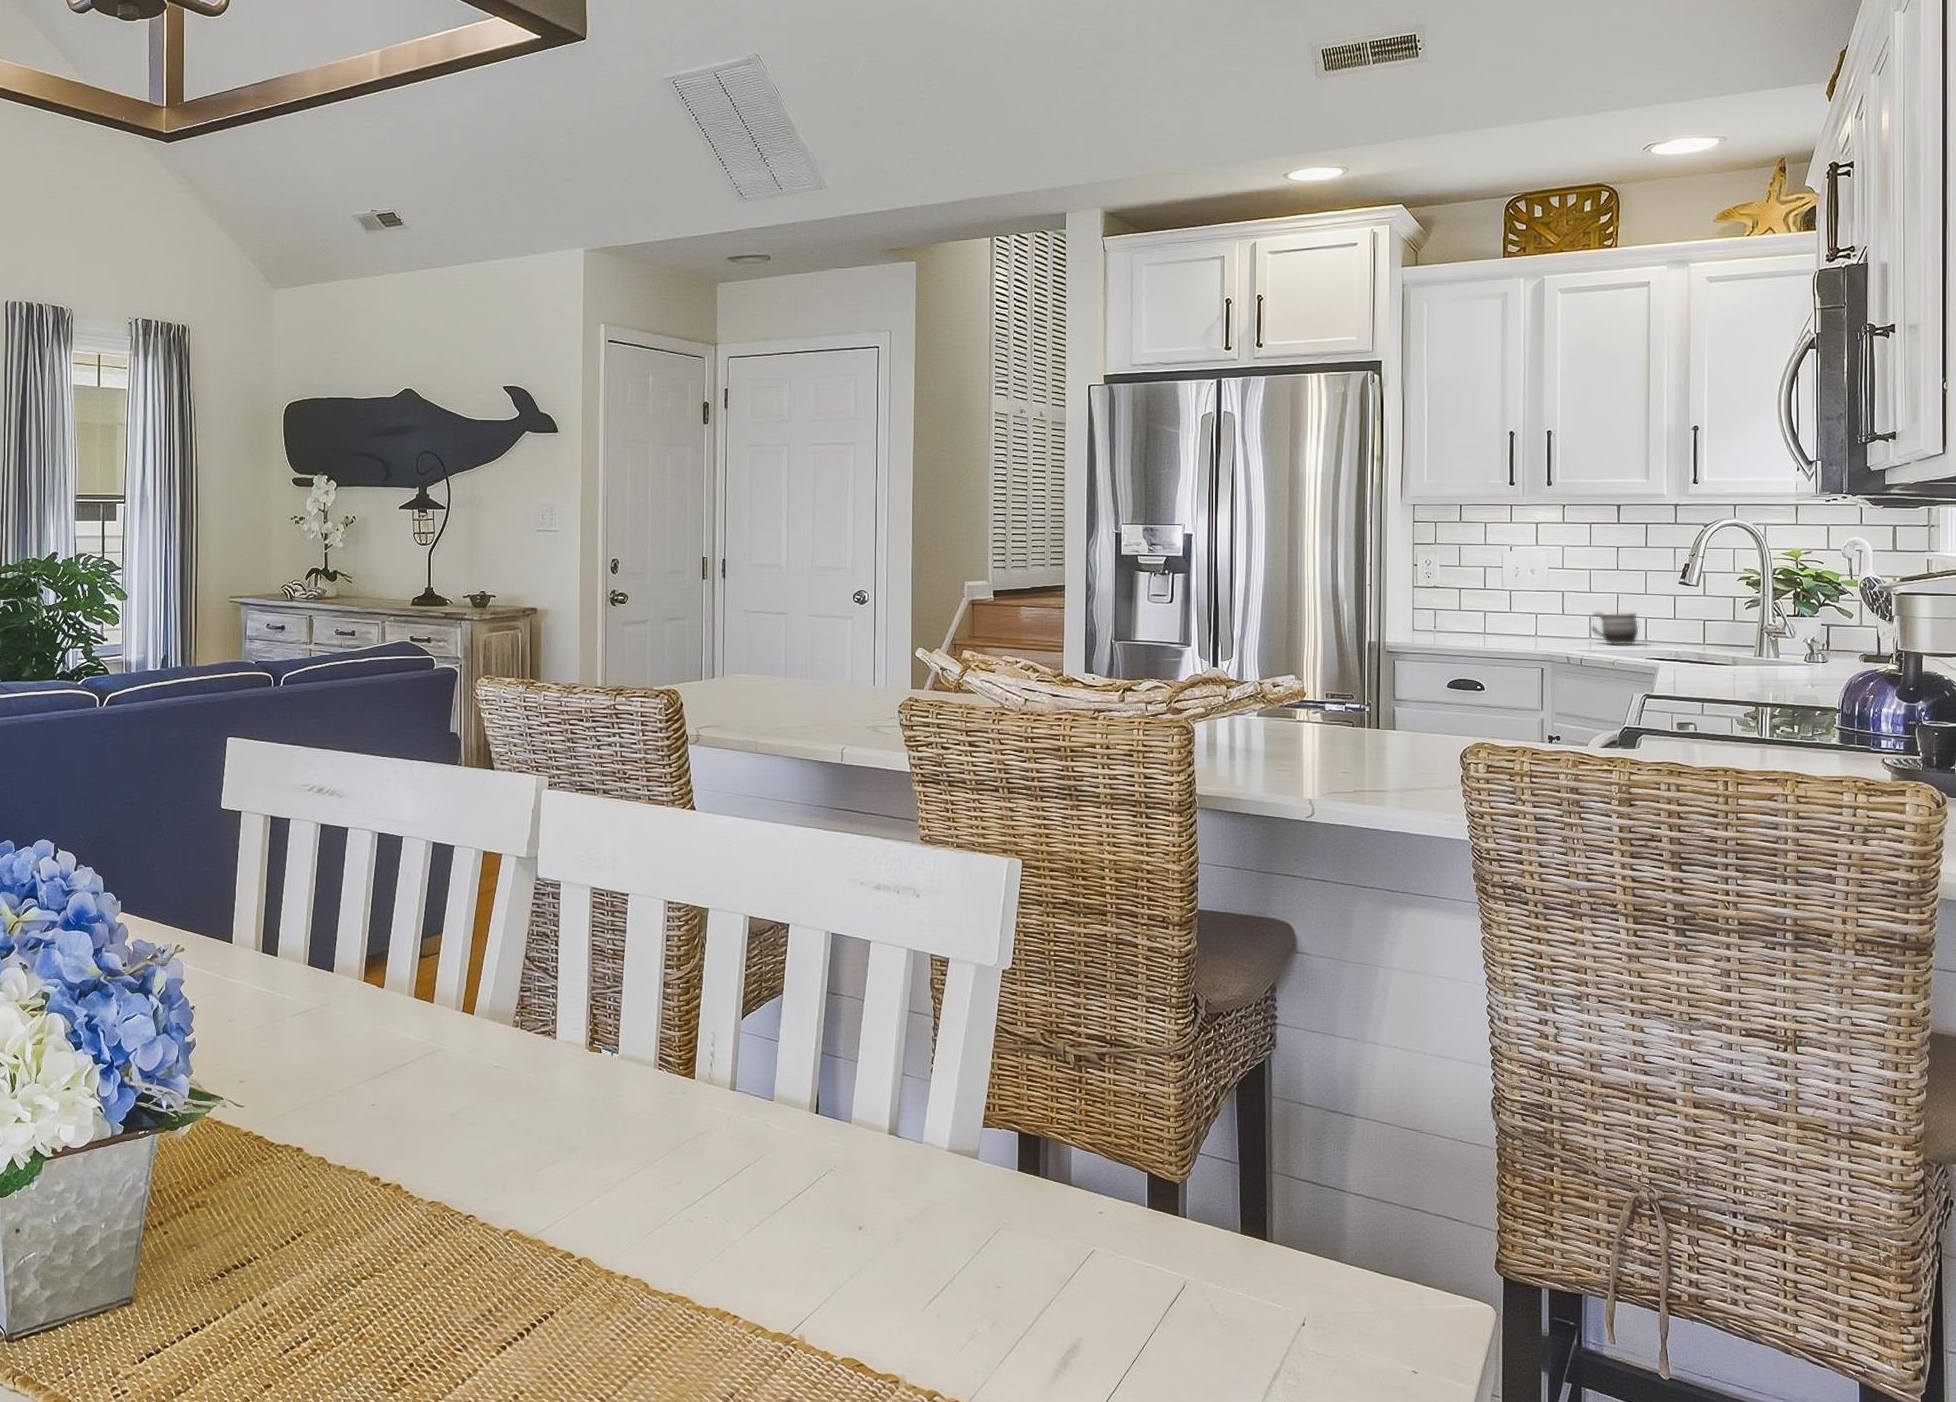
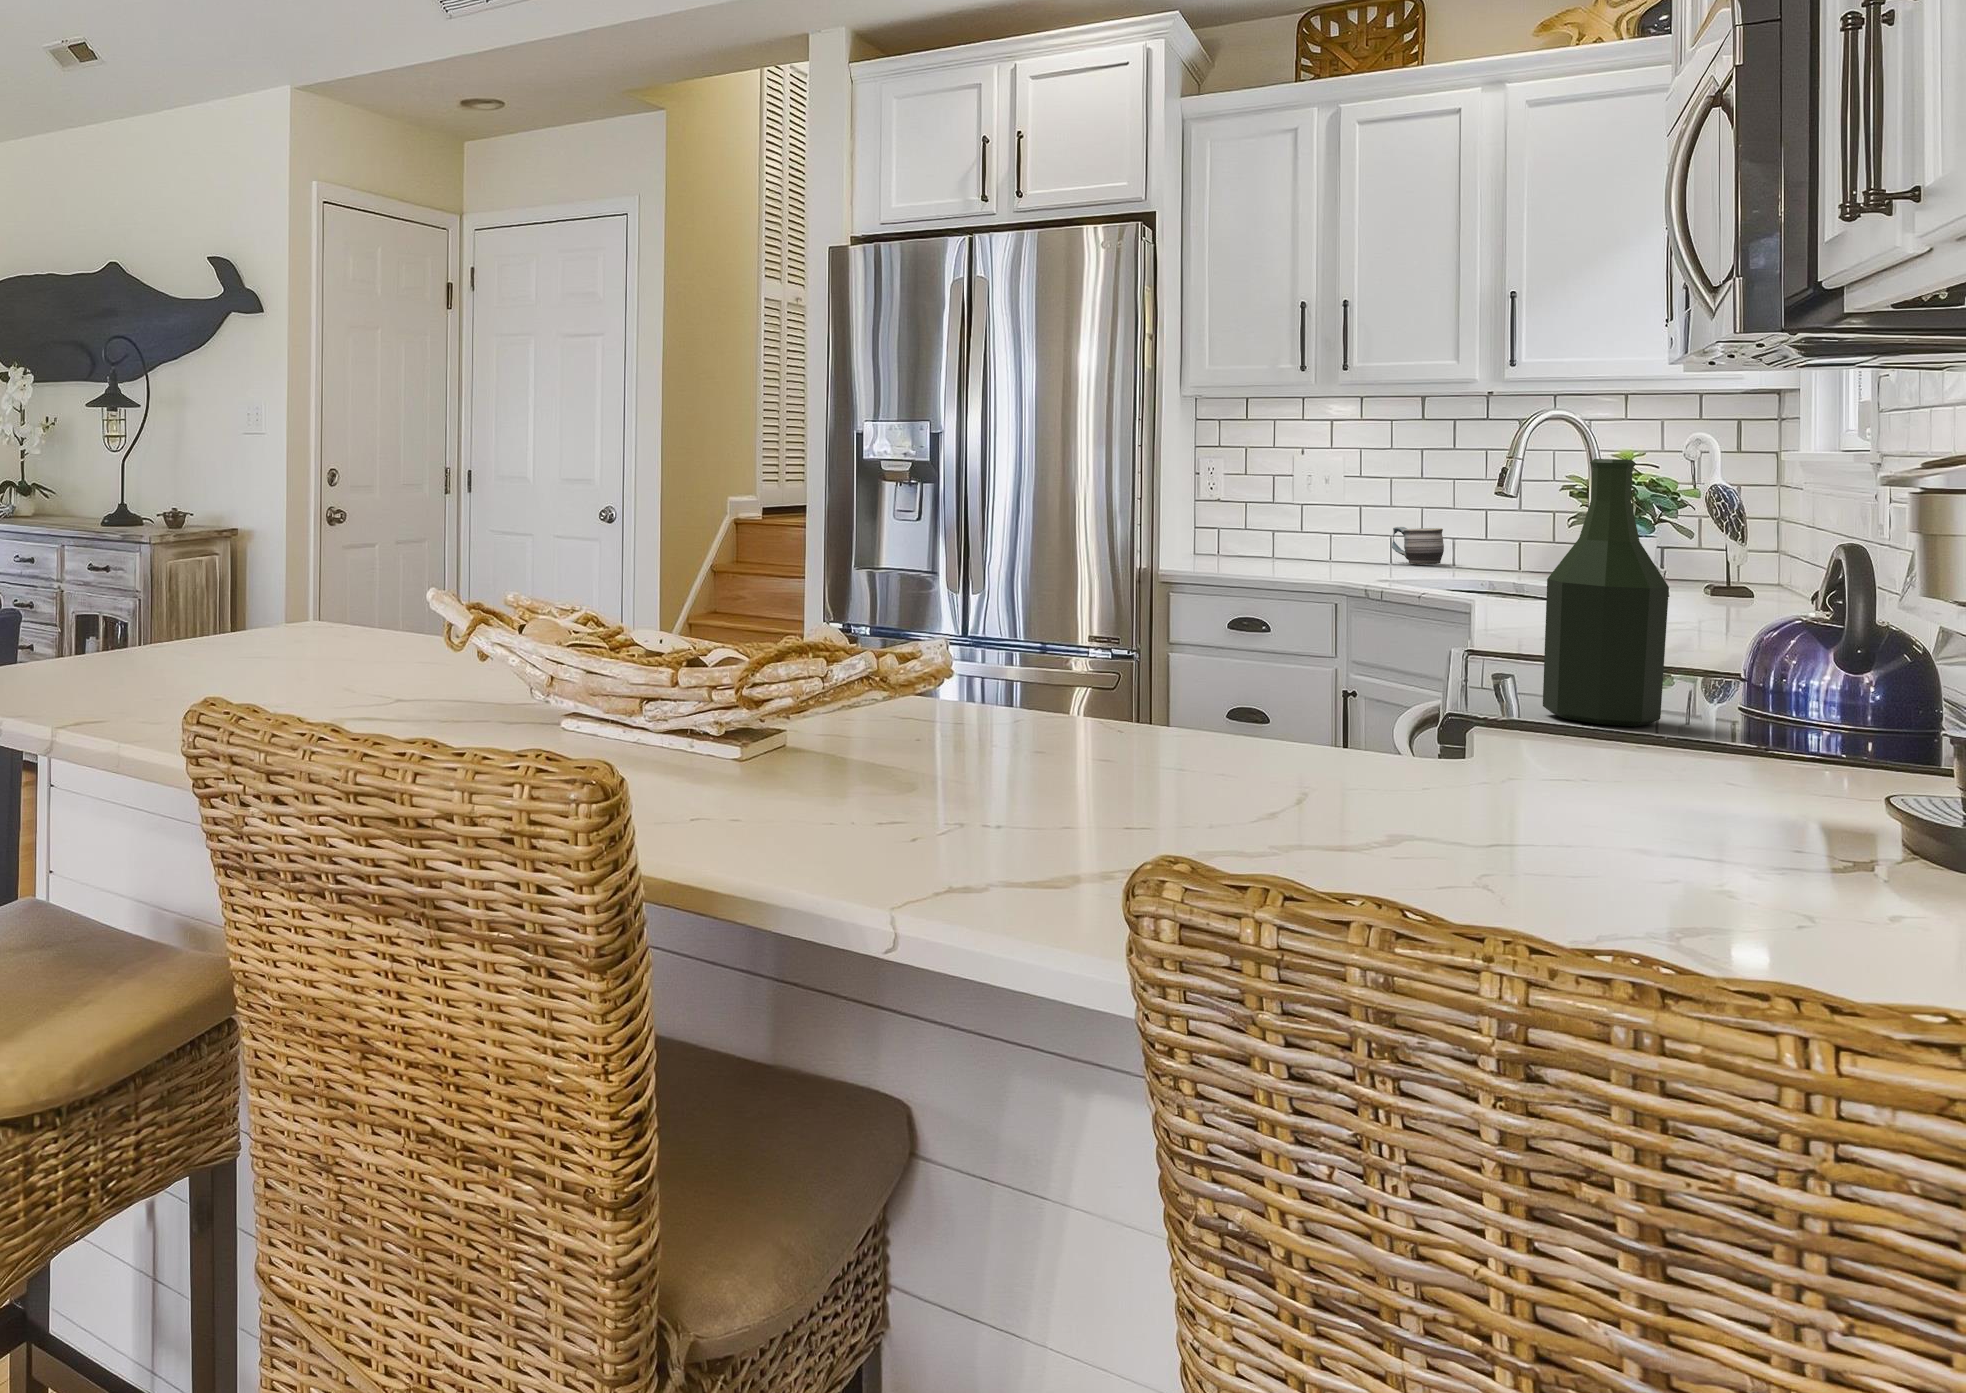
bottle: none [1691,565,1773,738] -> present [1543,459,1669,727]

